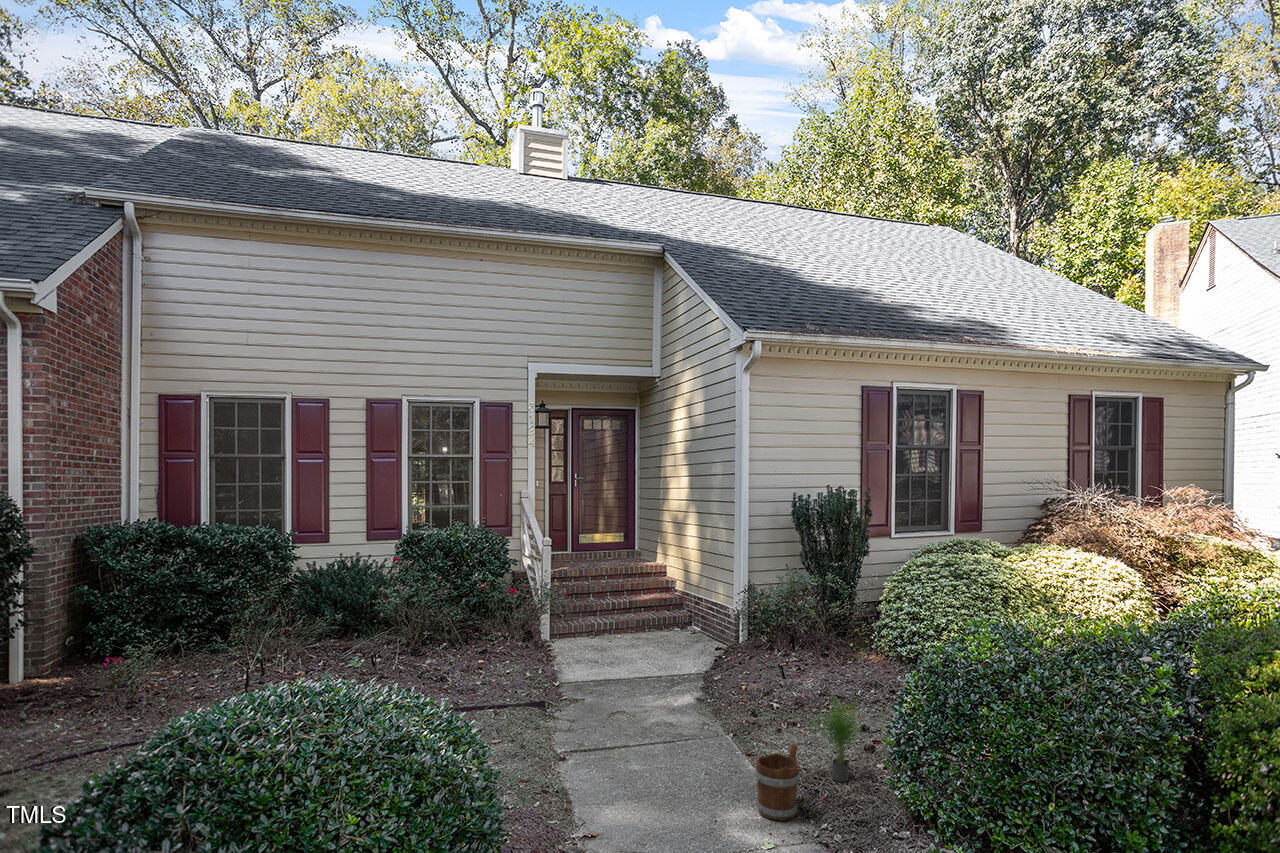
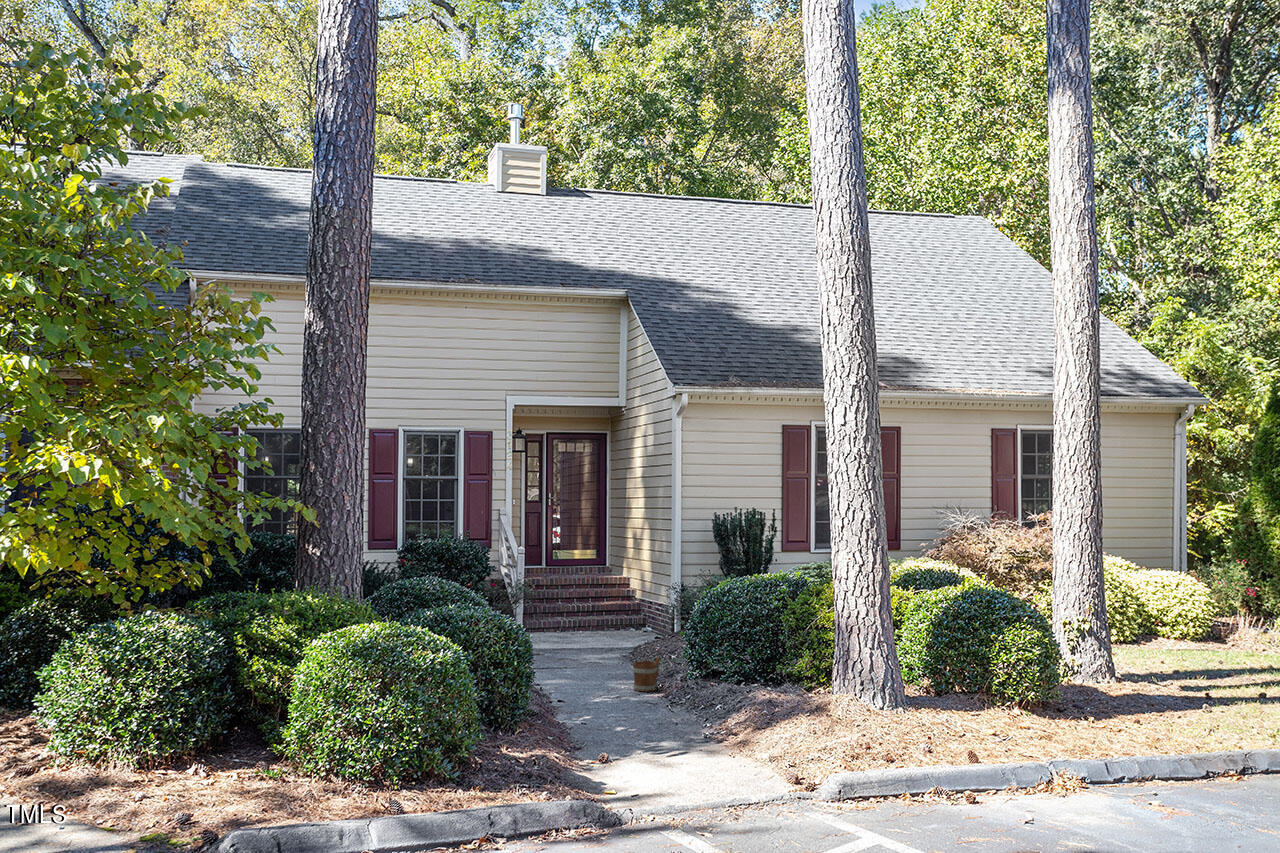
potted plant: present [812,701,858,782] -> none [671,634,706,684]

